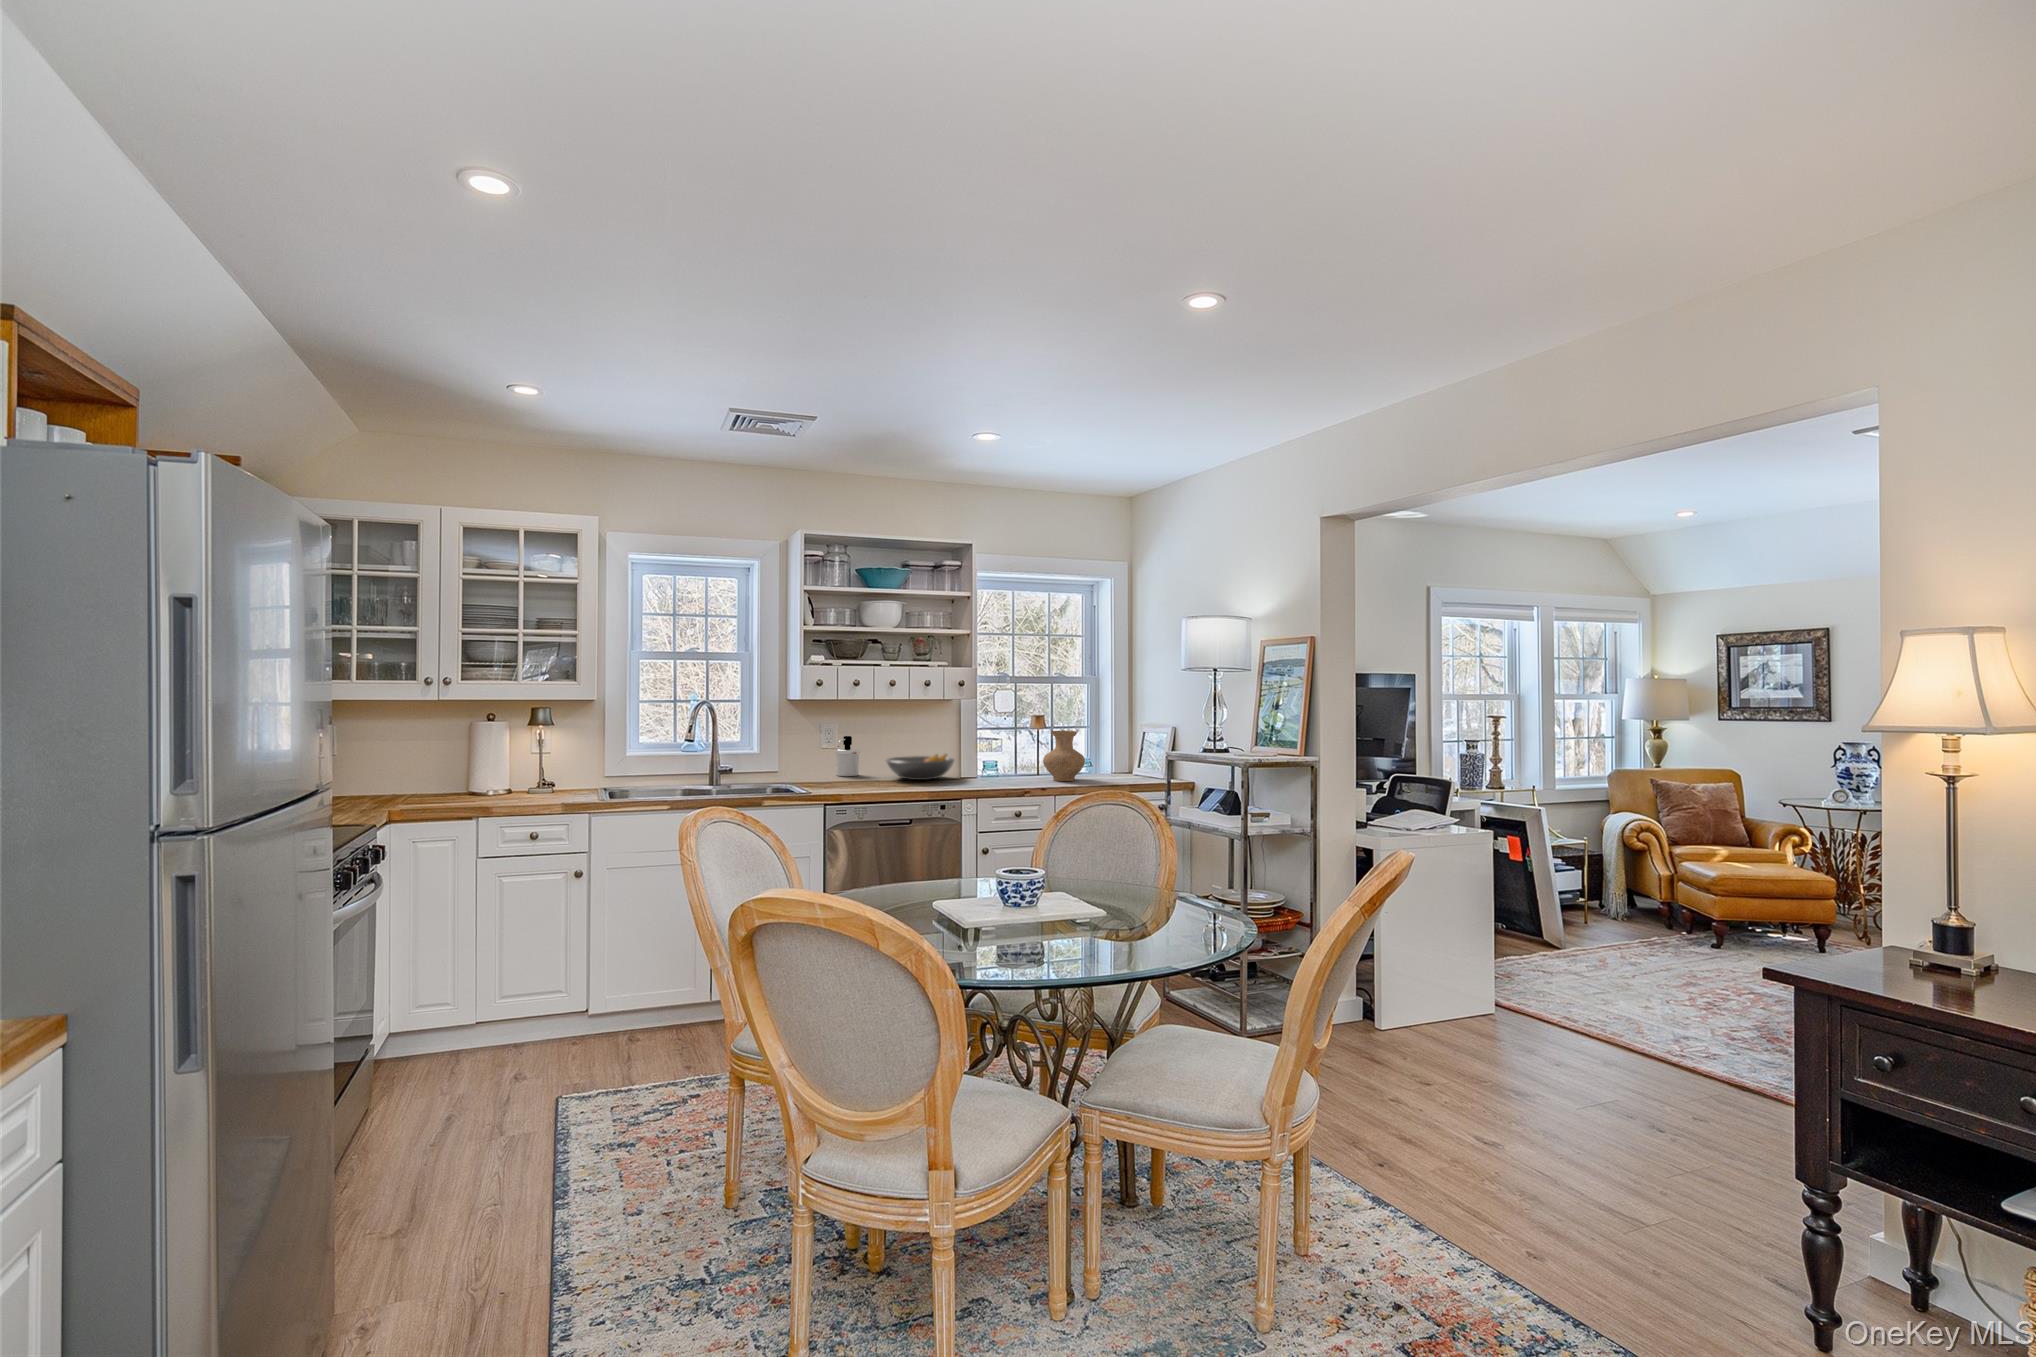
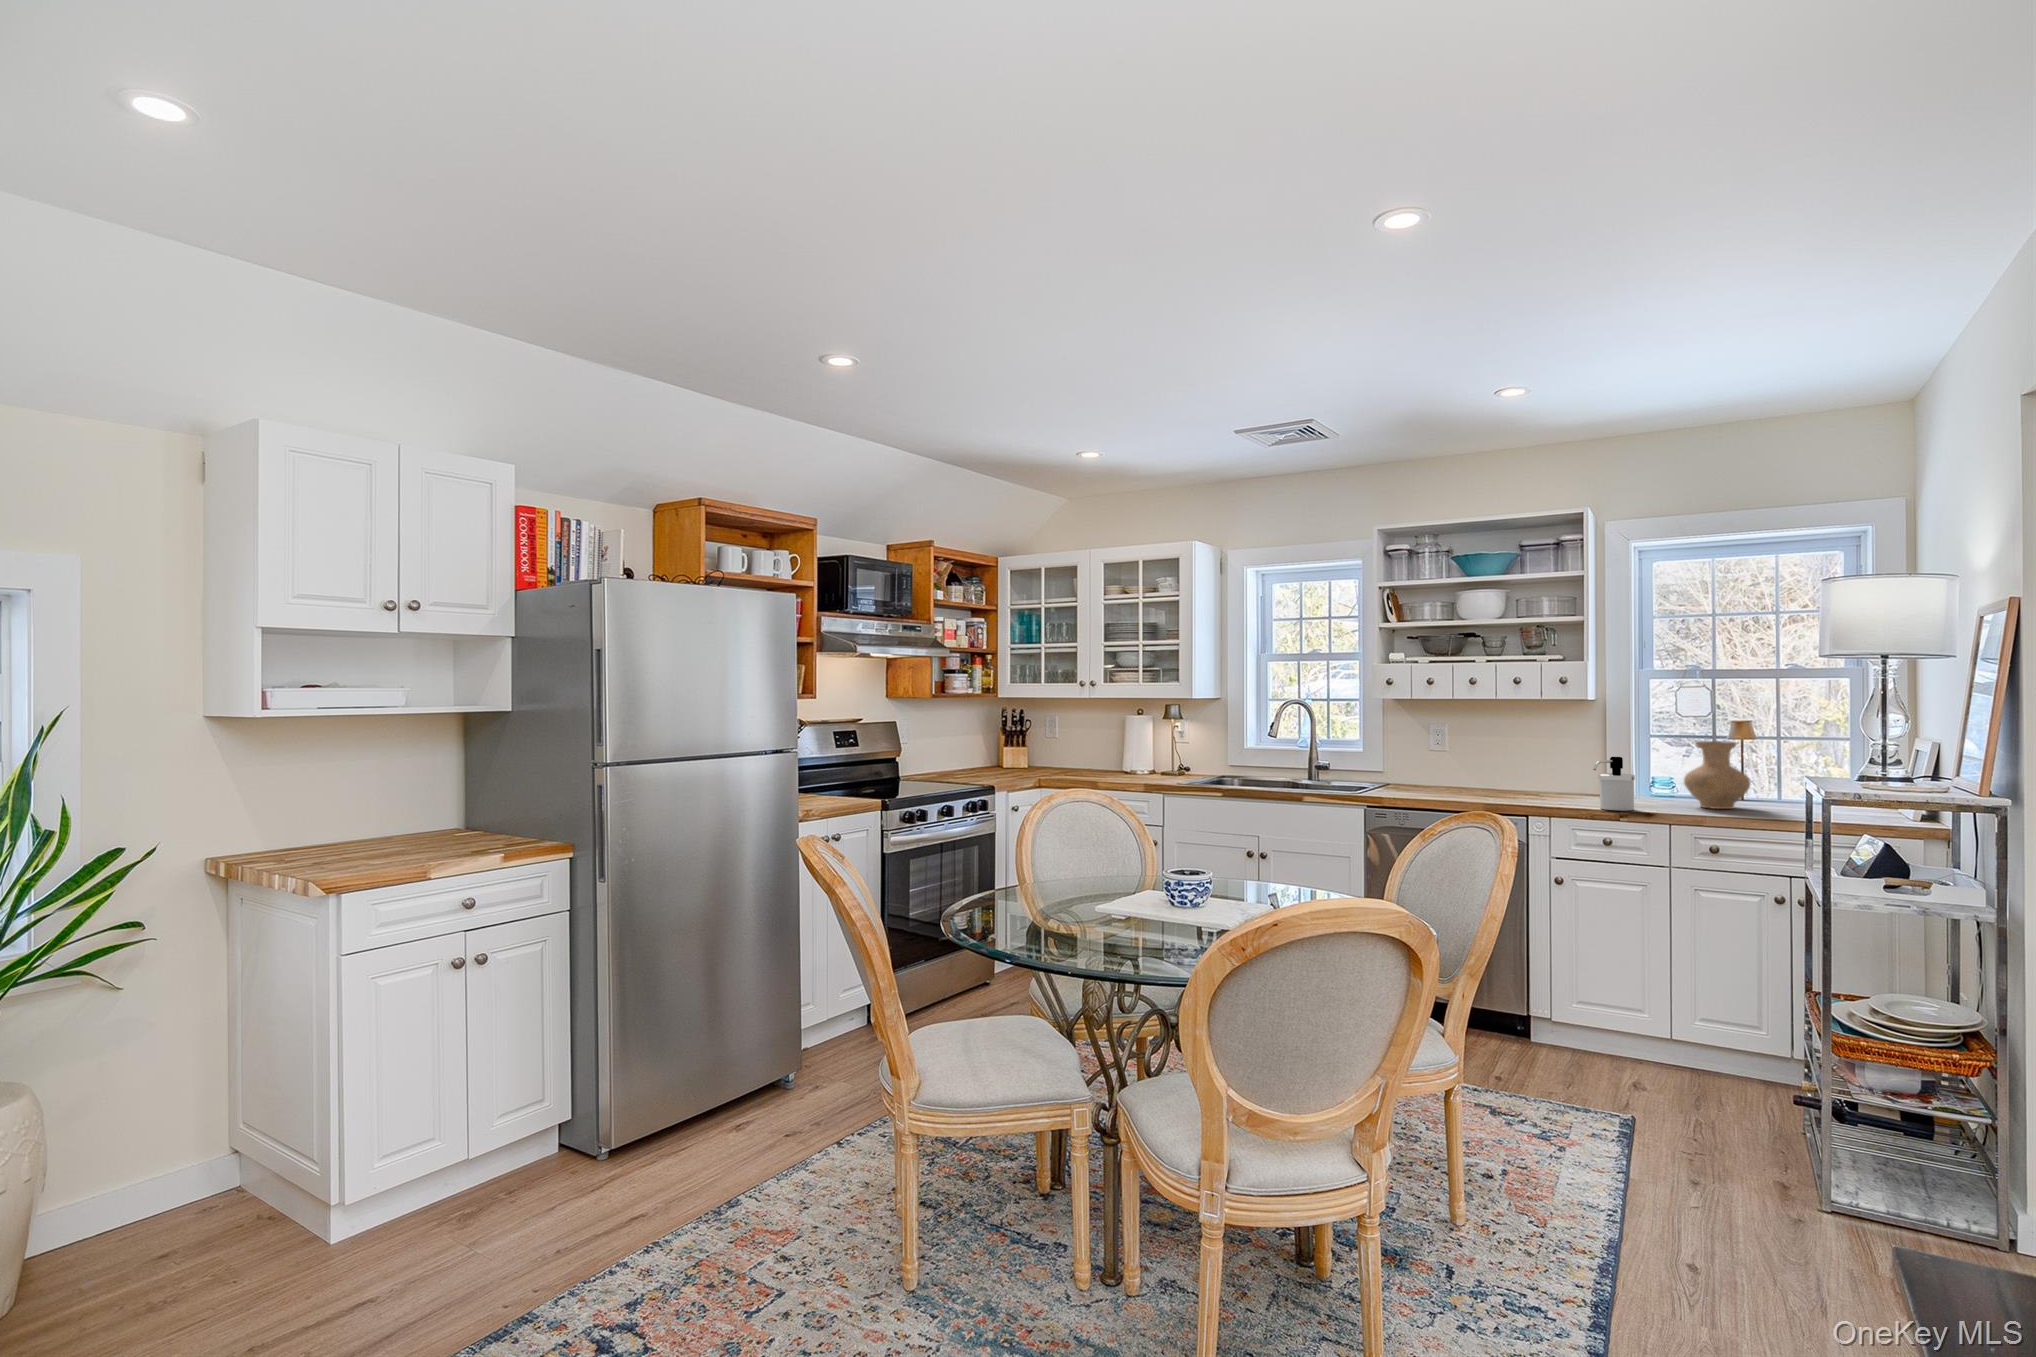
soap dispenser: present [835,736,860,776] -> present [1593,757,1635,811]
fruit bowl: present [886,754,954,780] -> none [1475,764,1564,793]

